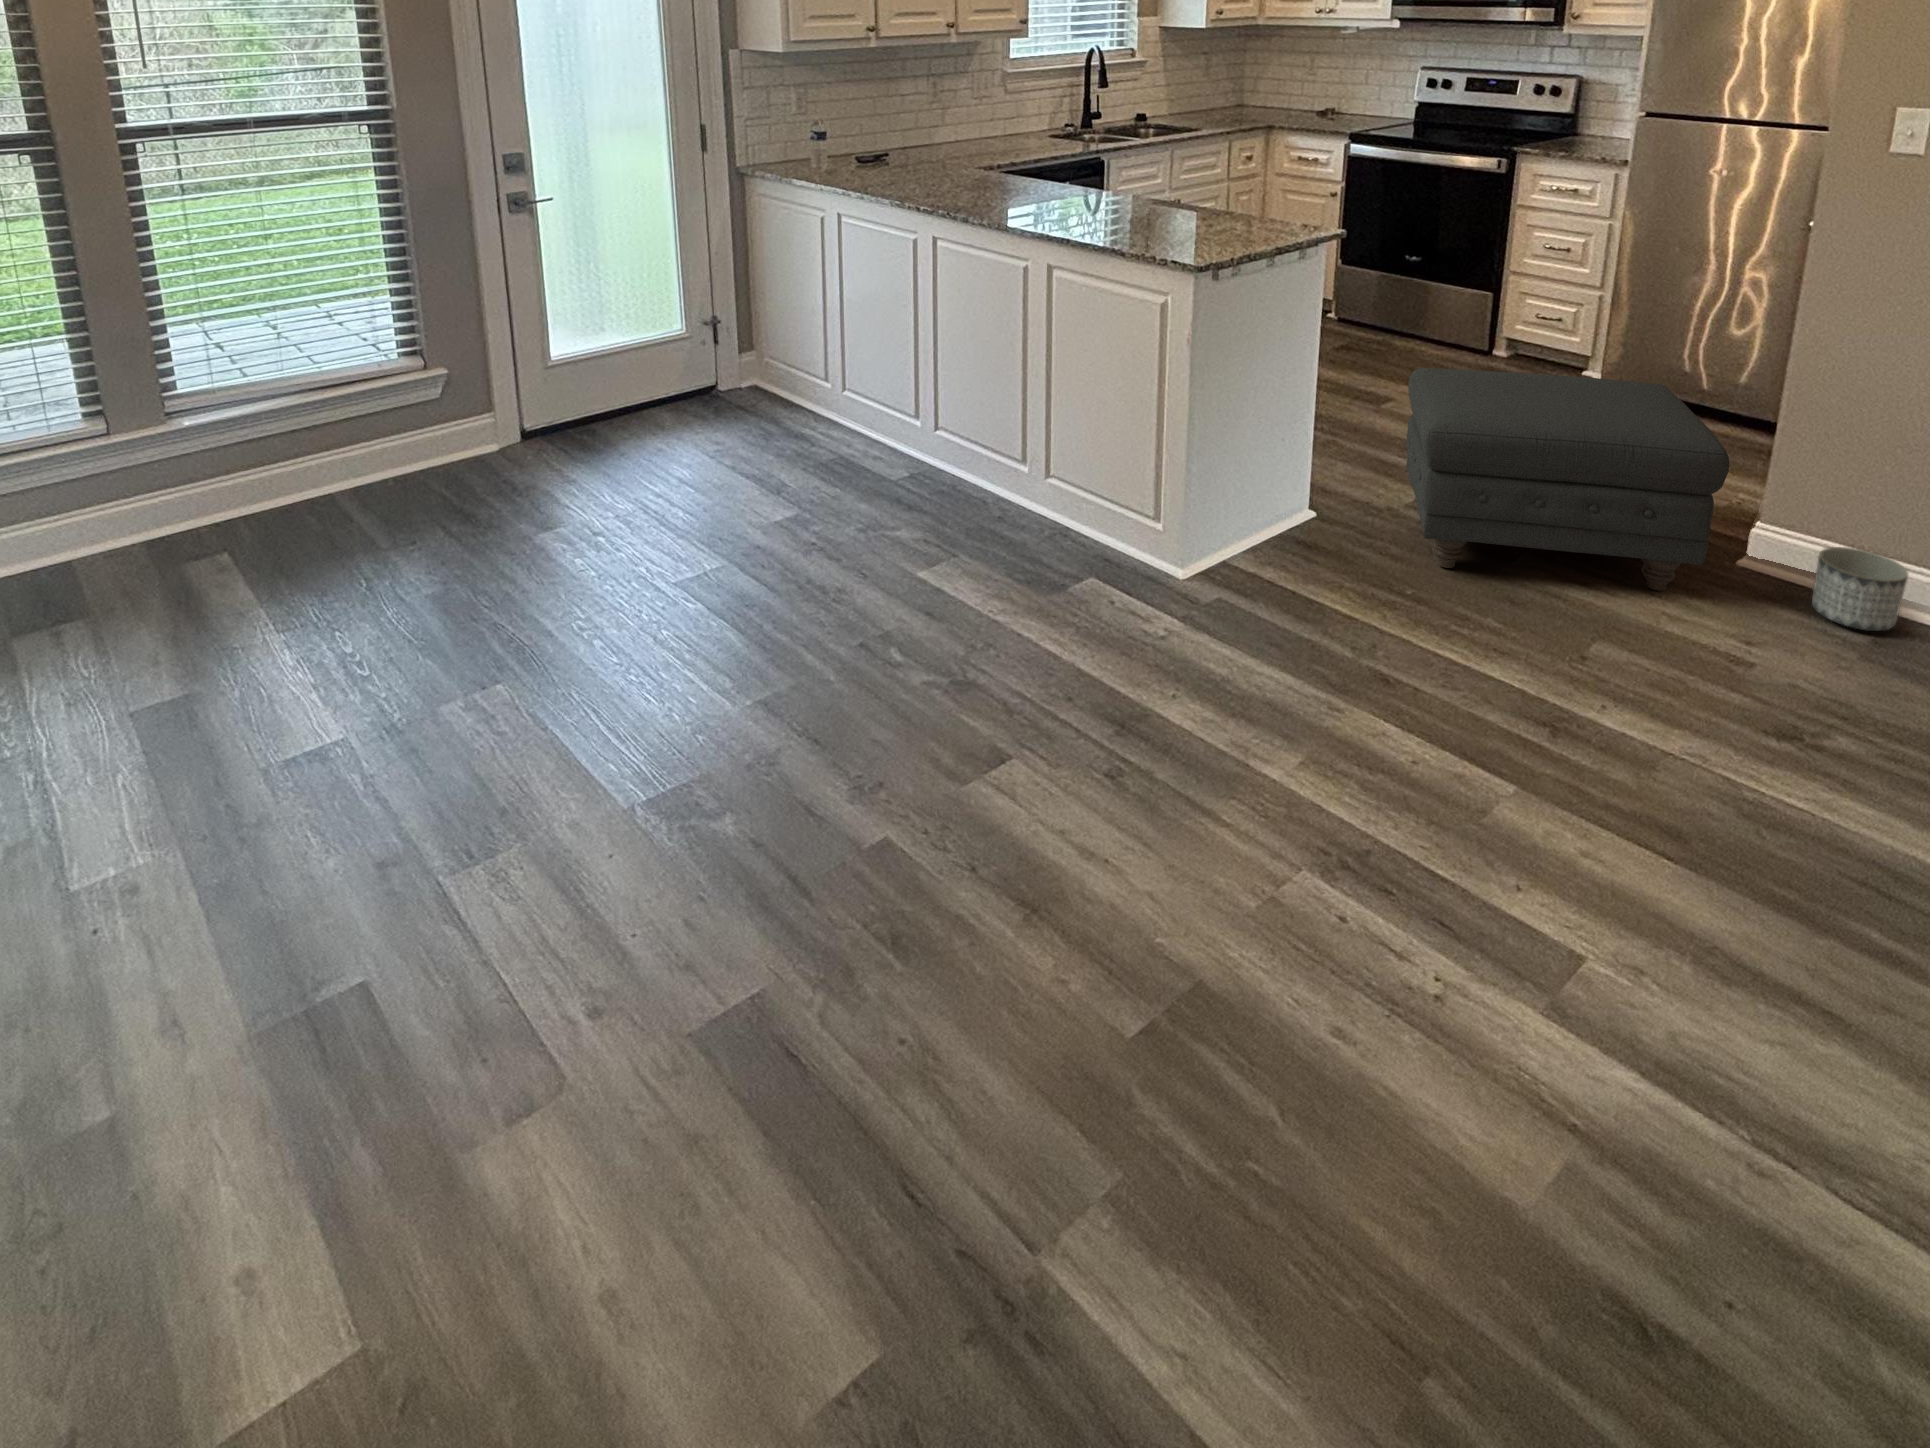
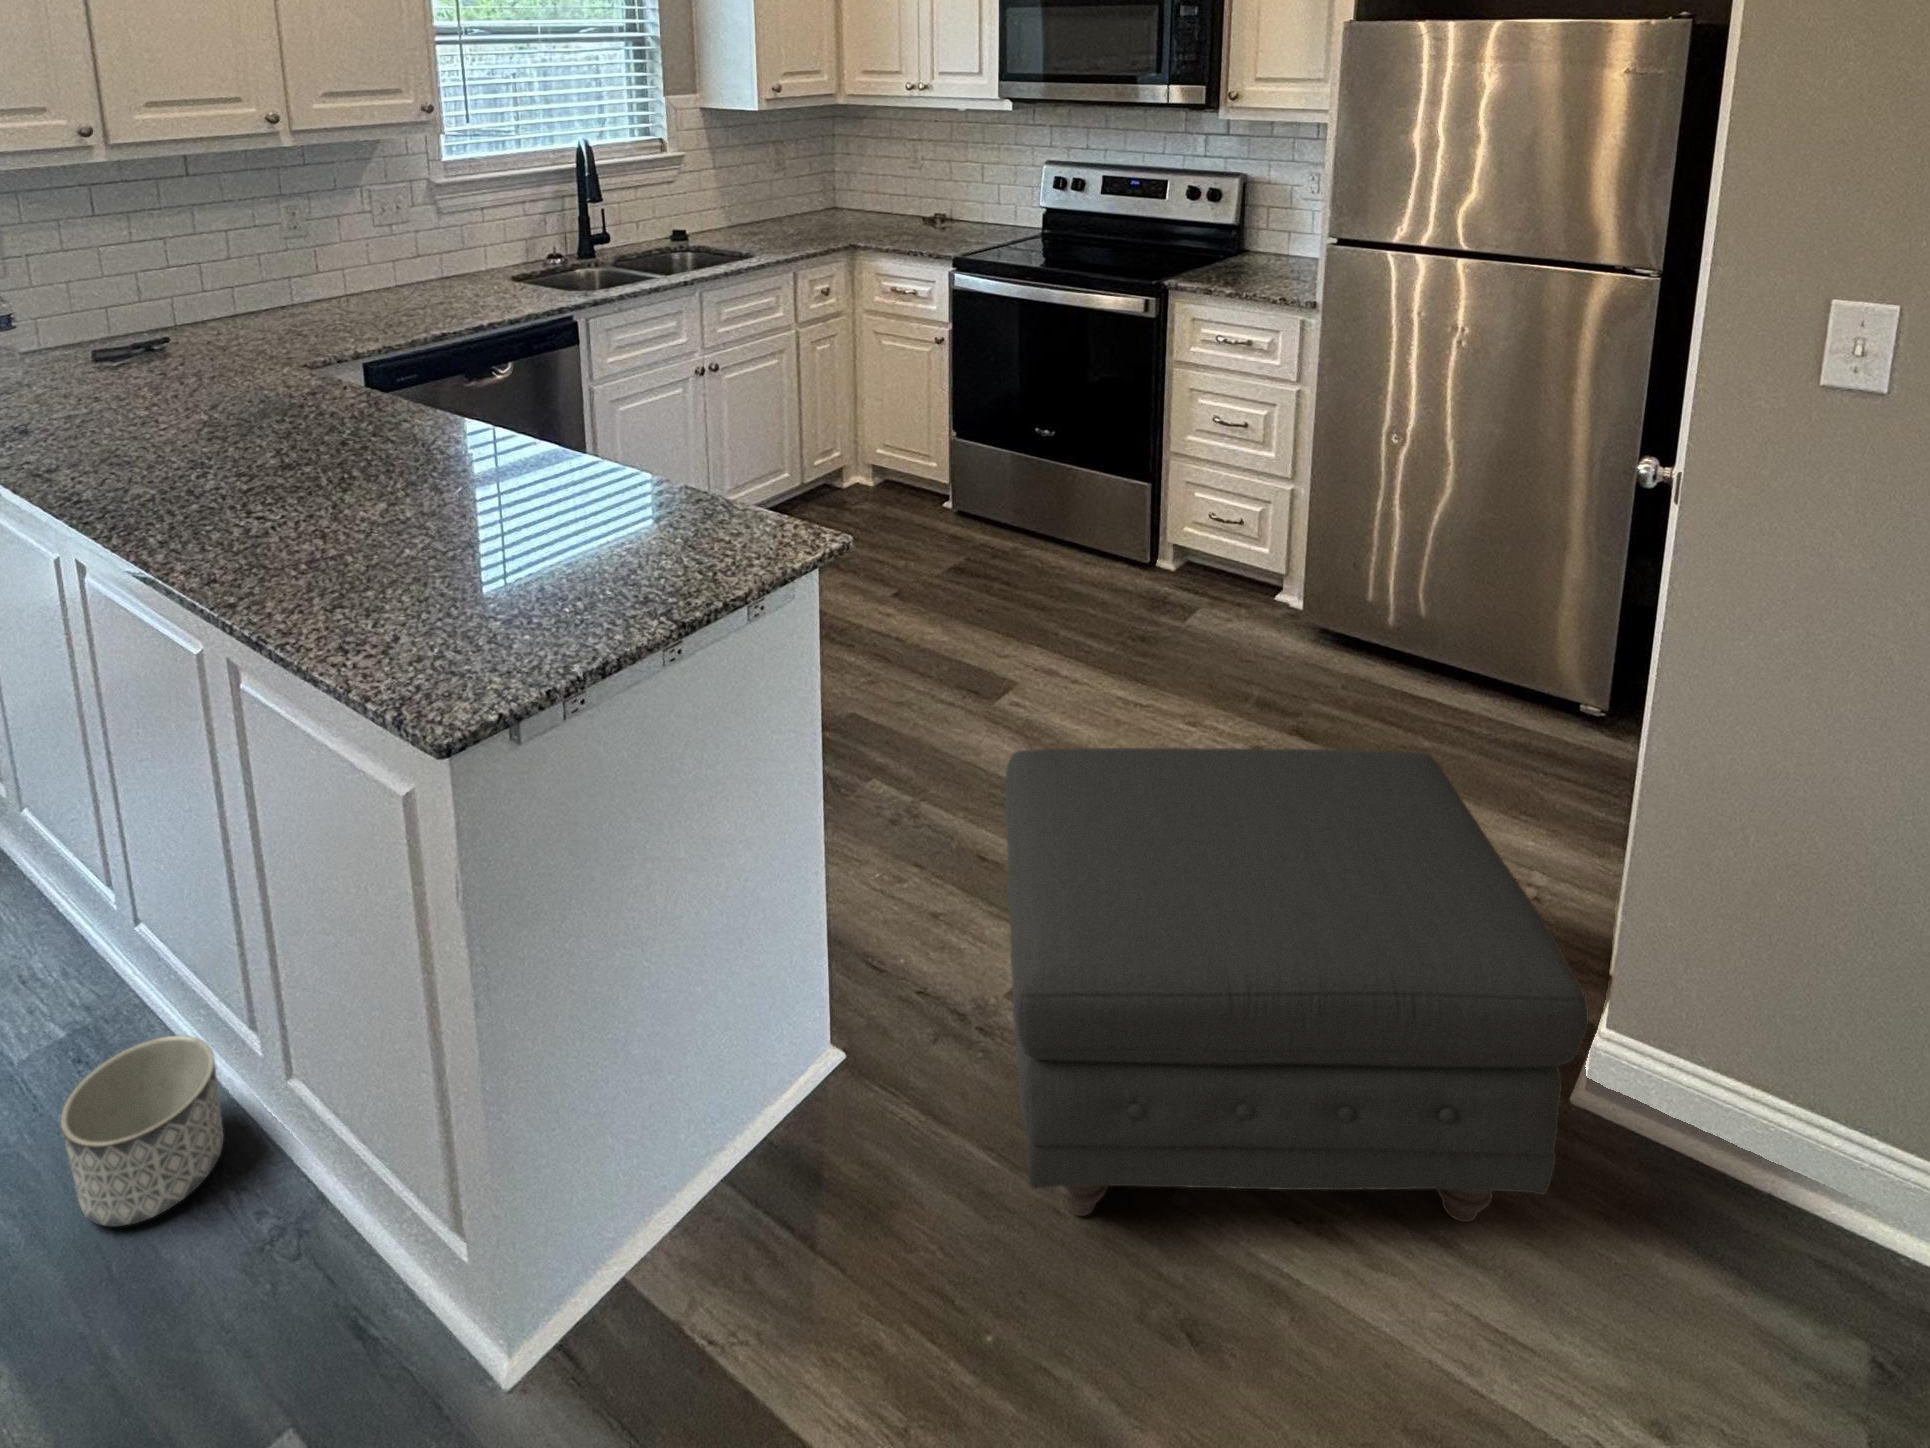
planter: present [1812,547,1909,631] -> present [61,1035,224,1226]

